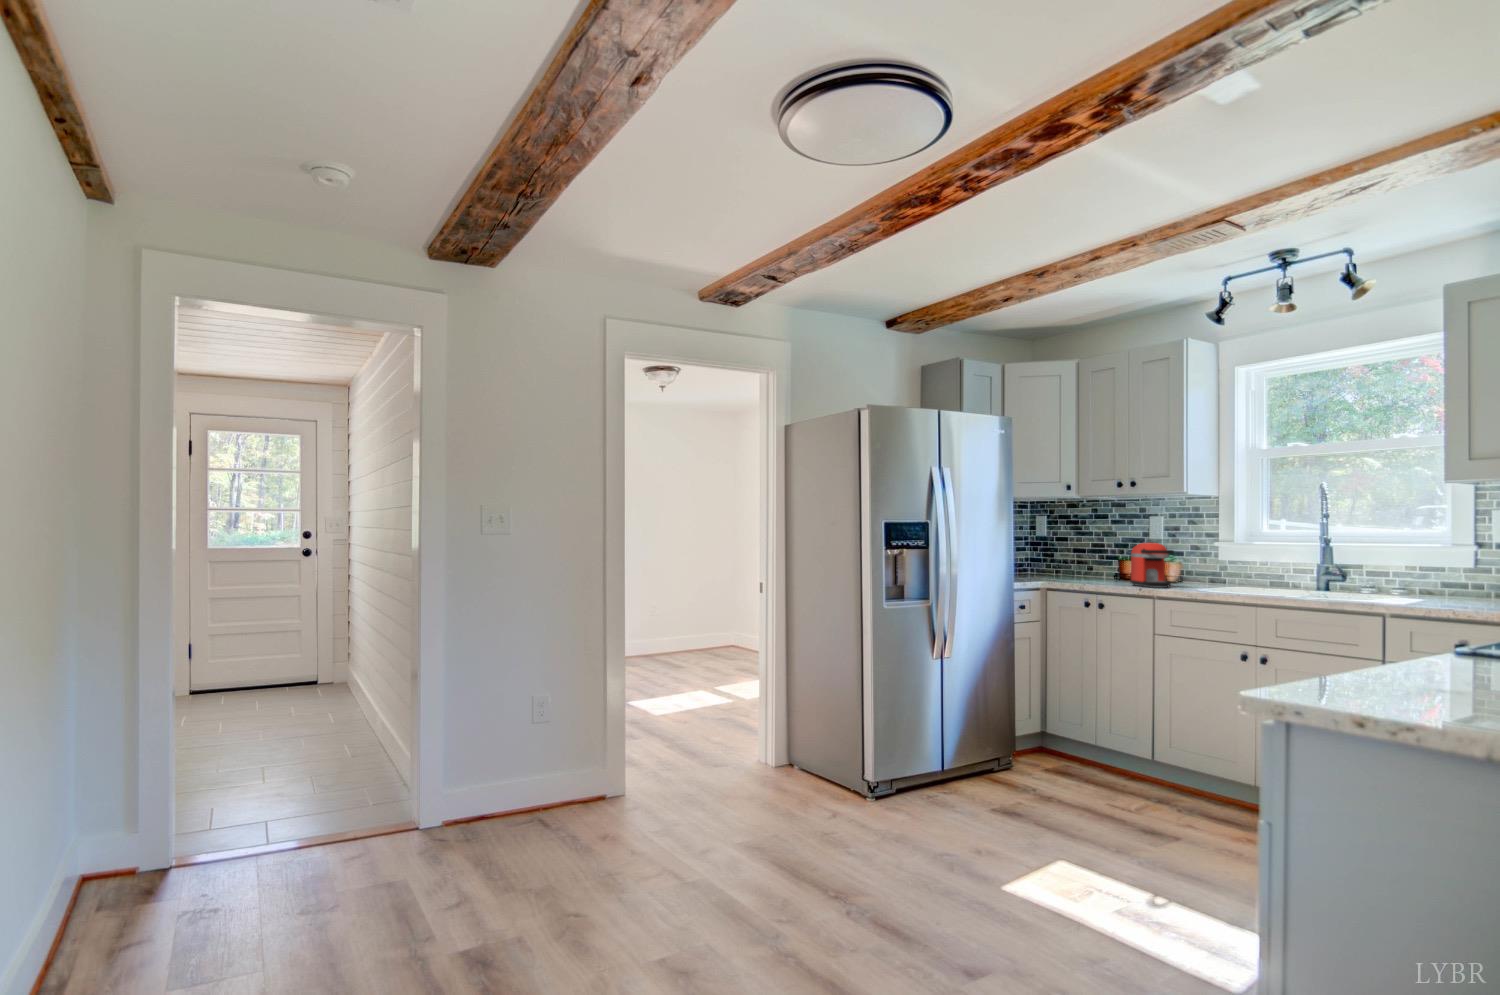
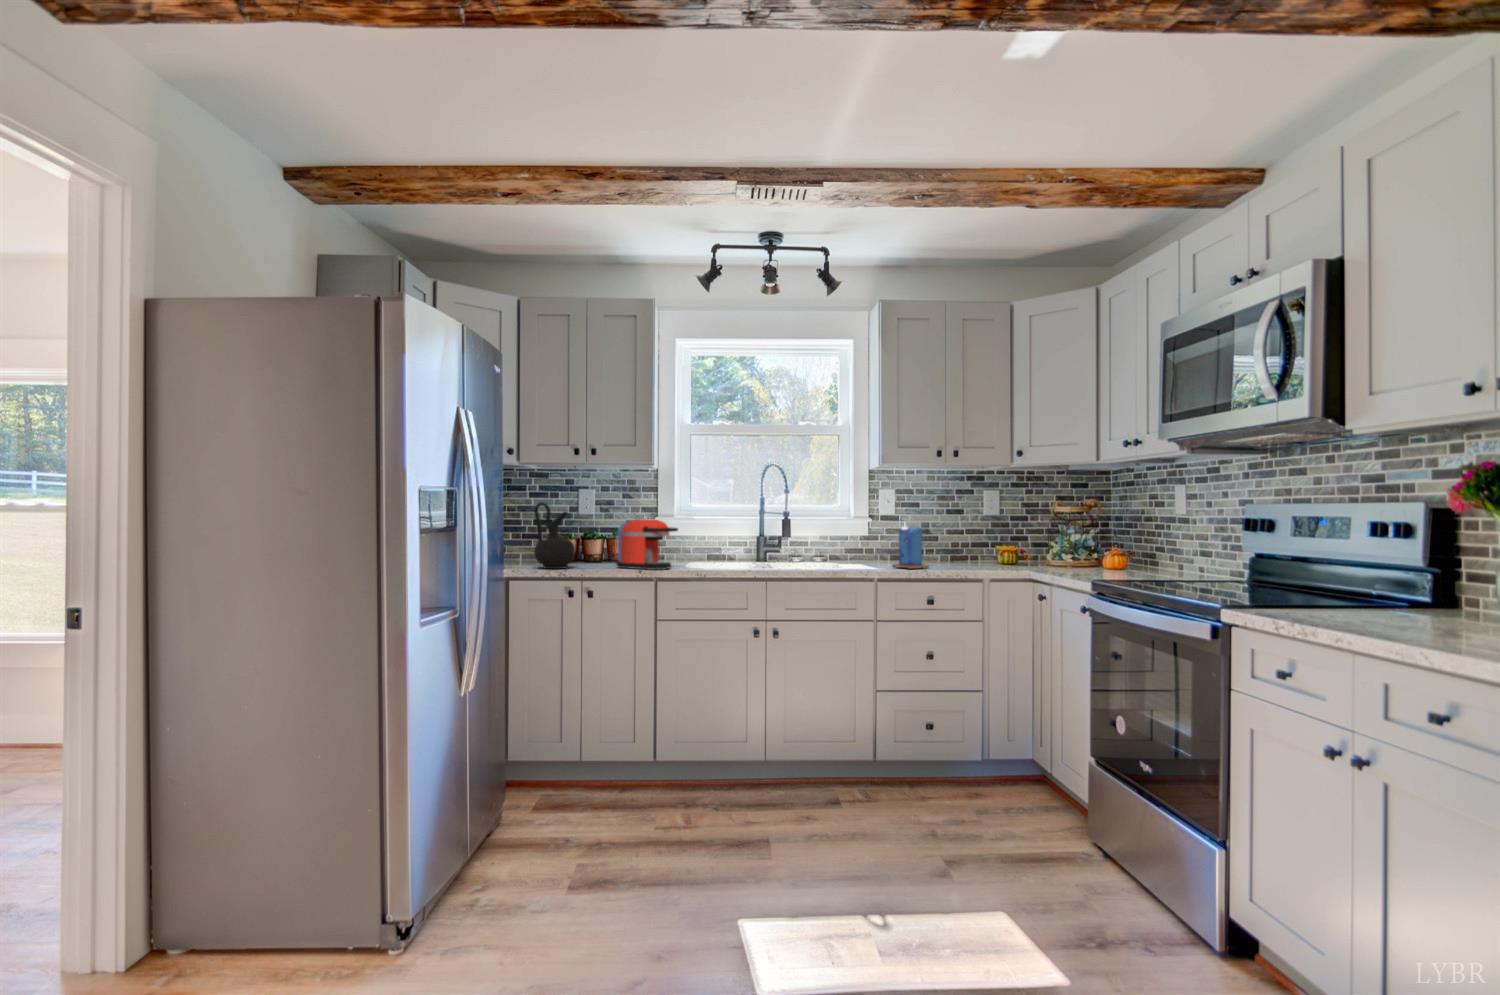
ceramic jug: none [1065,528,1100,583] -> present [534,503,575,569]
candle: none [1419,548,1464,605] -> present [892,523,929,569]

